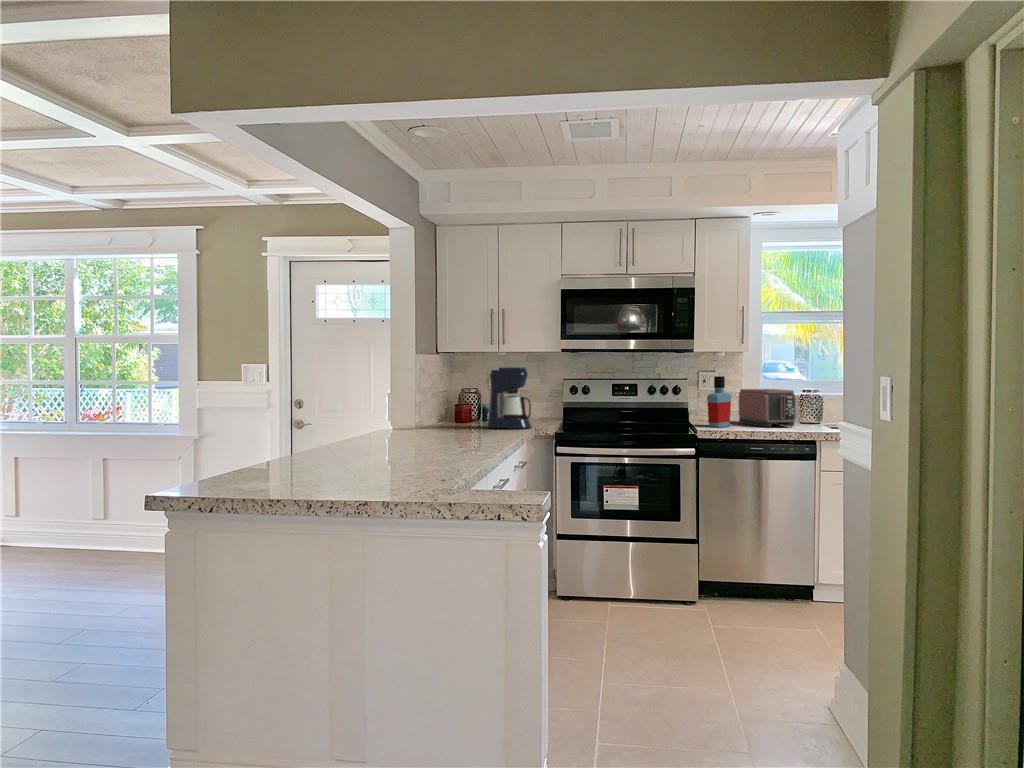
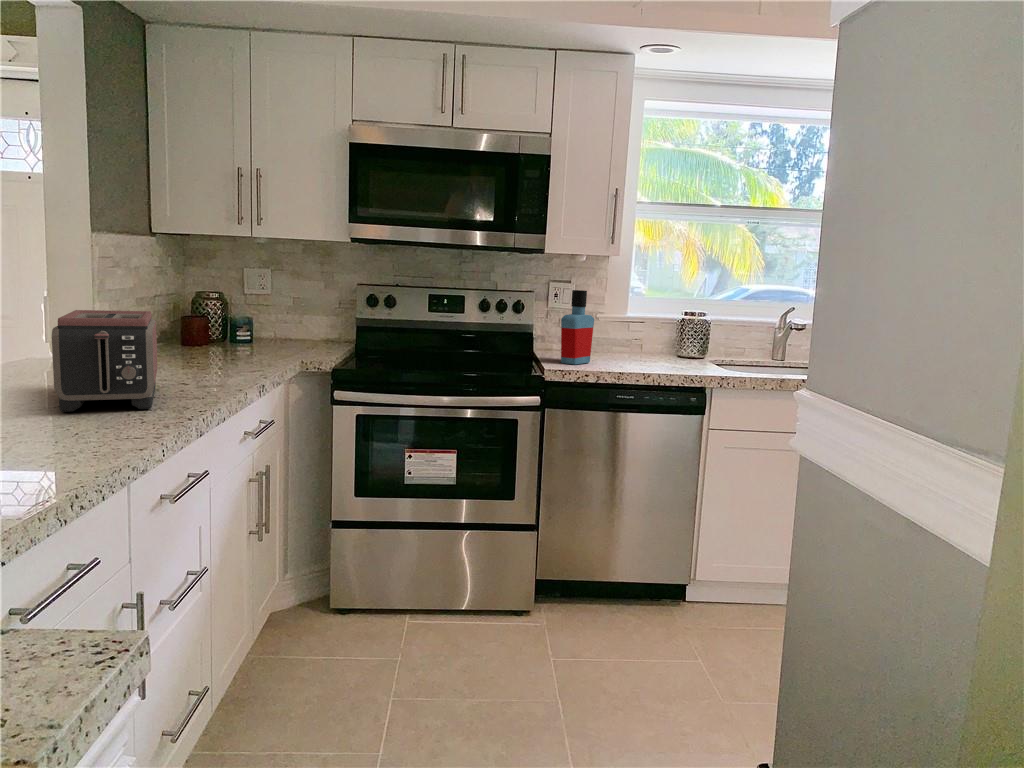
coffee maker: present [487,367,532,429] -> none [221,260,297,359]
toaster: present [739,389,797,427] -> present [52,310,157,412]

